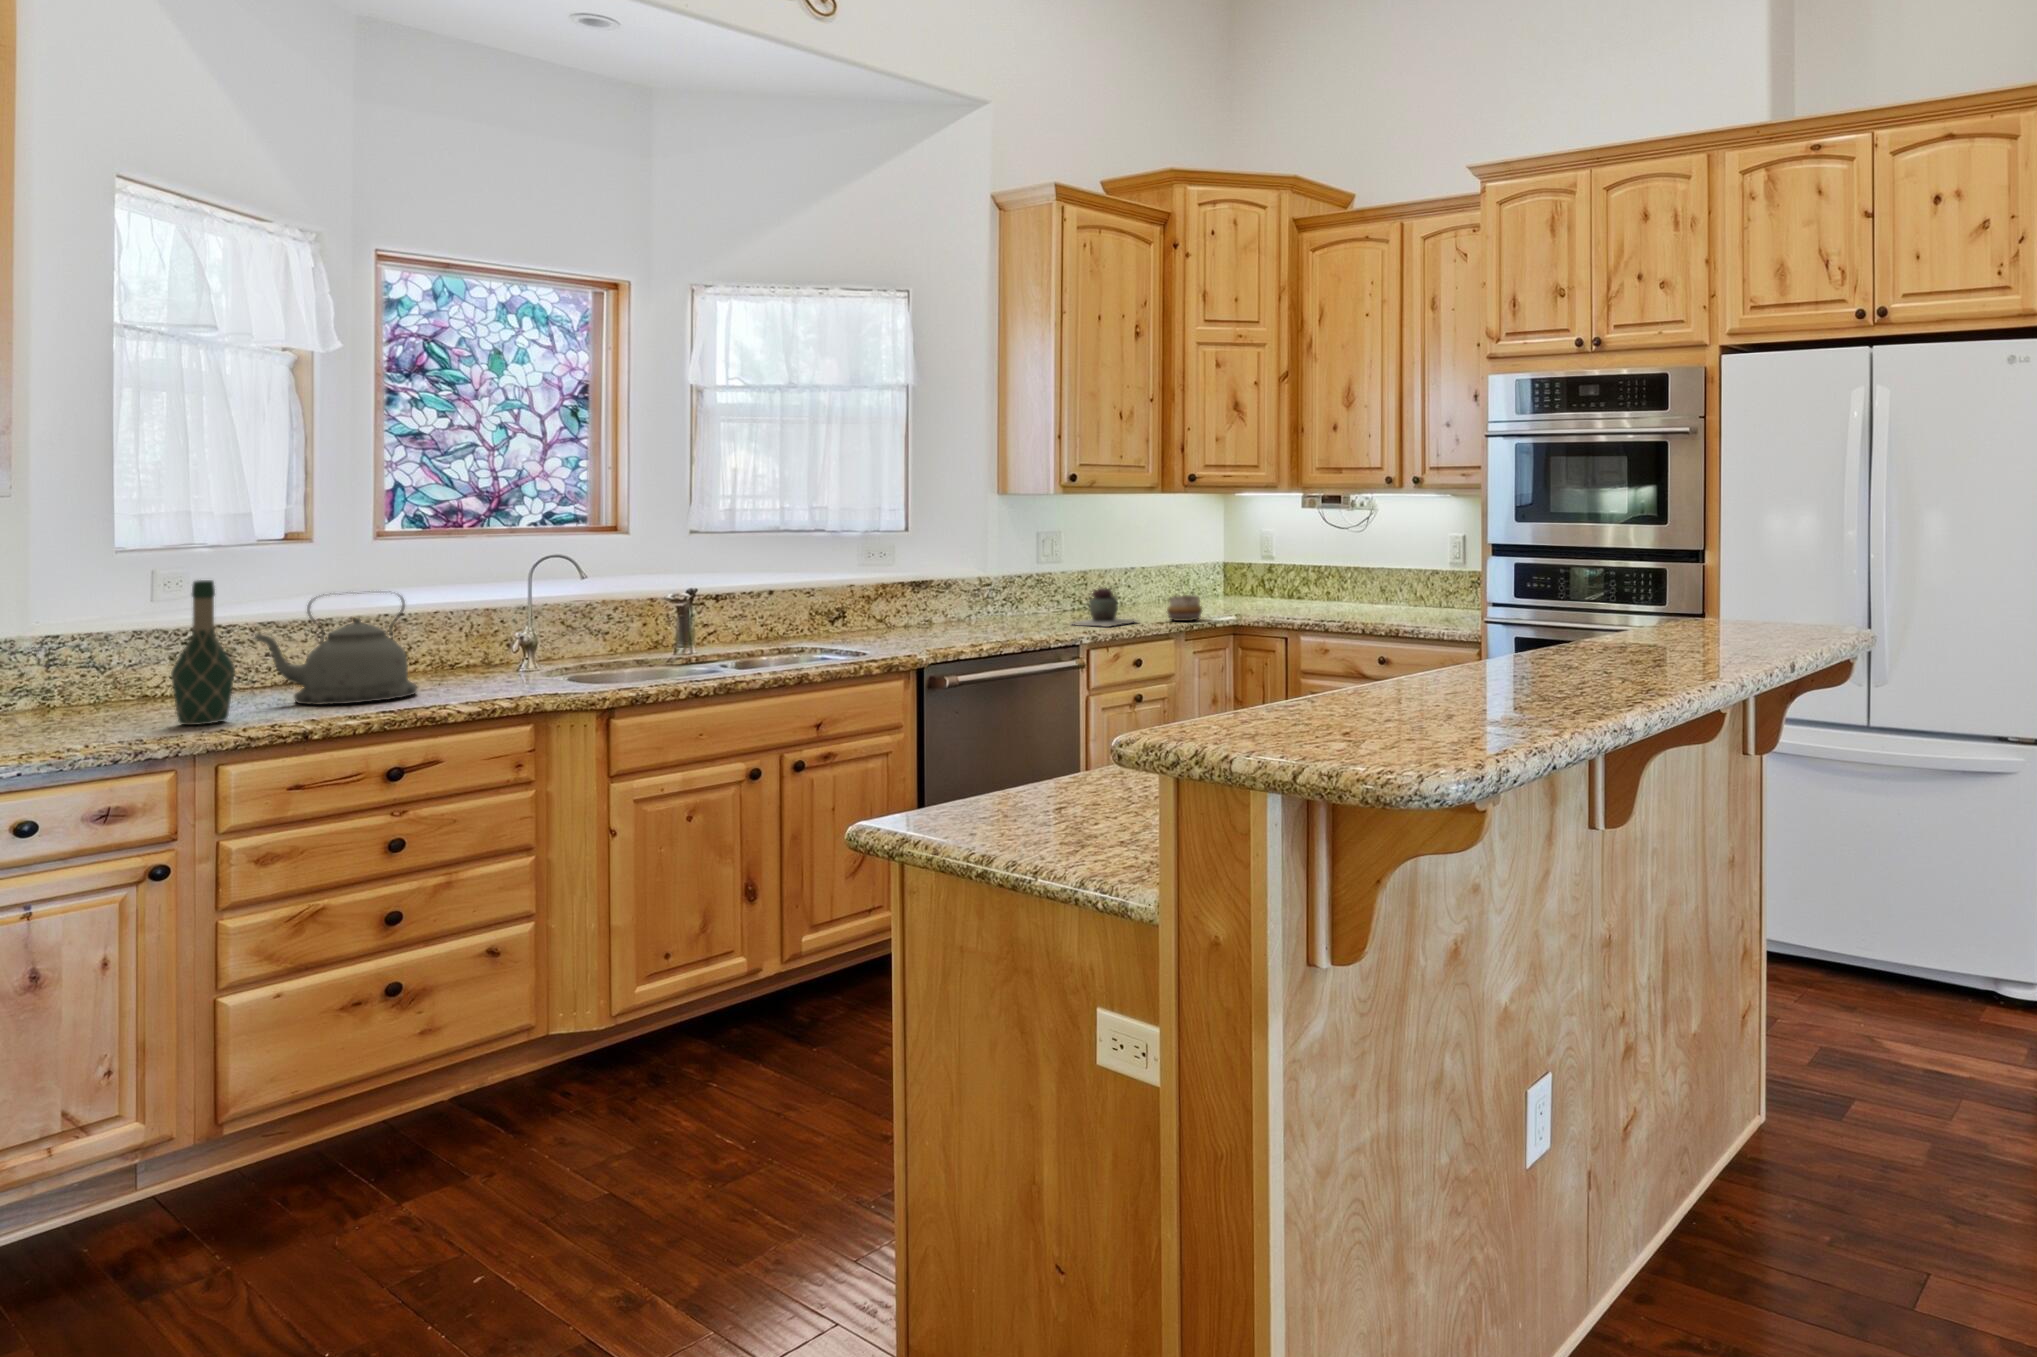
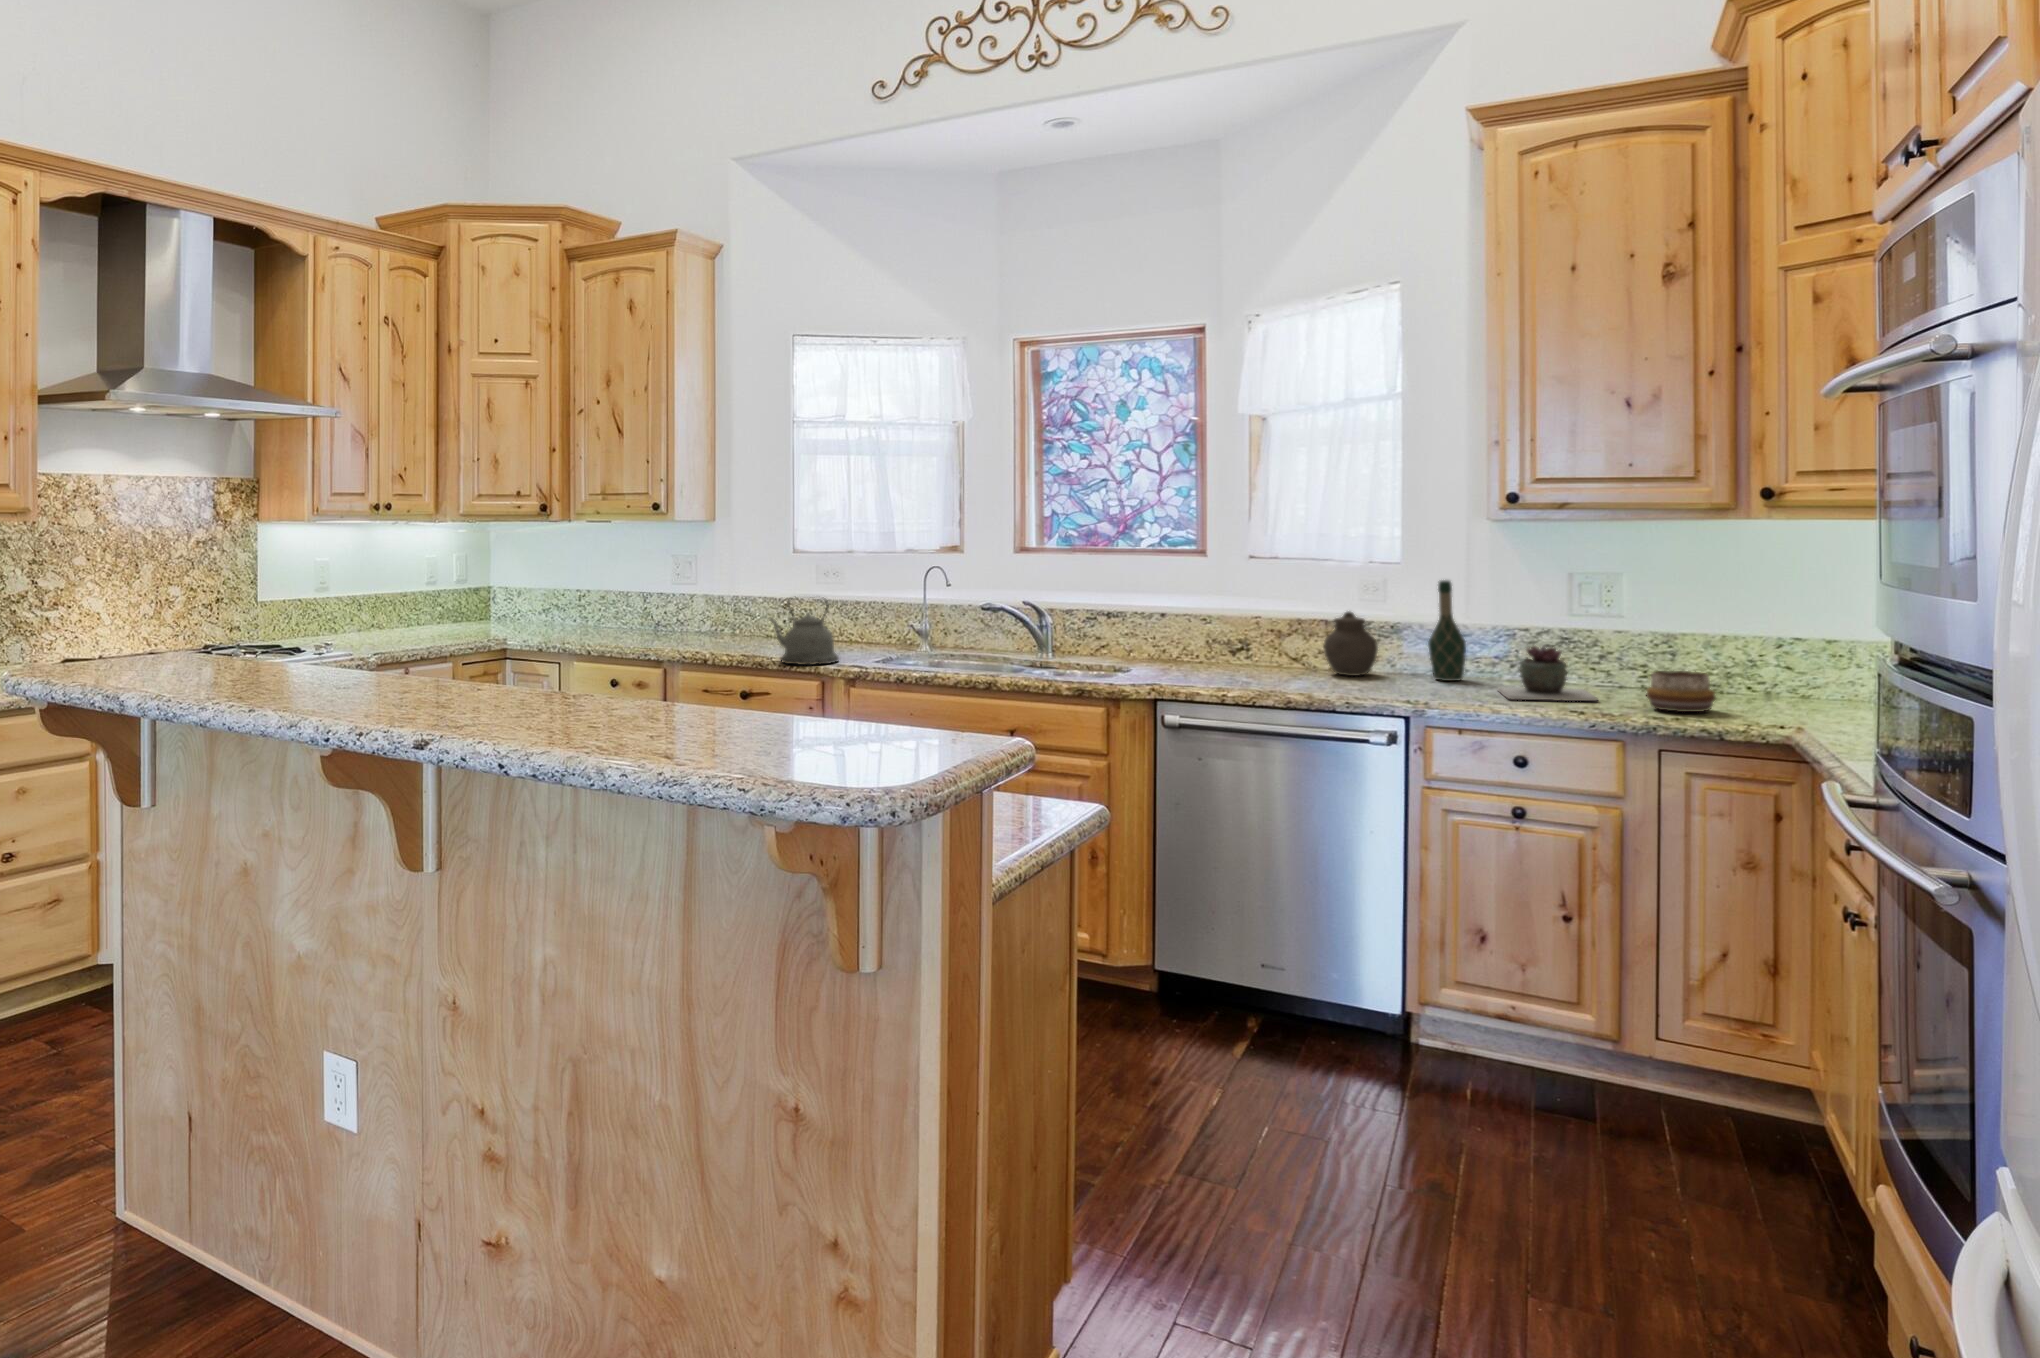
jar: none [925,574,969,630] -> present [1323,612,1378,676]
wine bottle: present [171,580,235,725] -> present [1428,580,1466,681]

